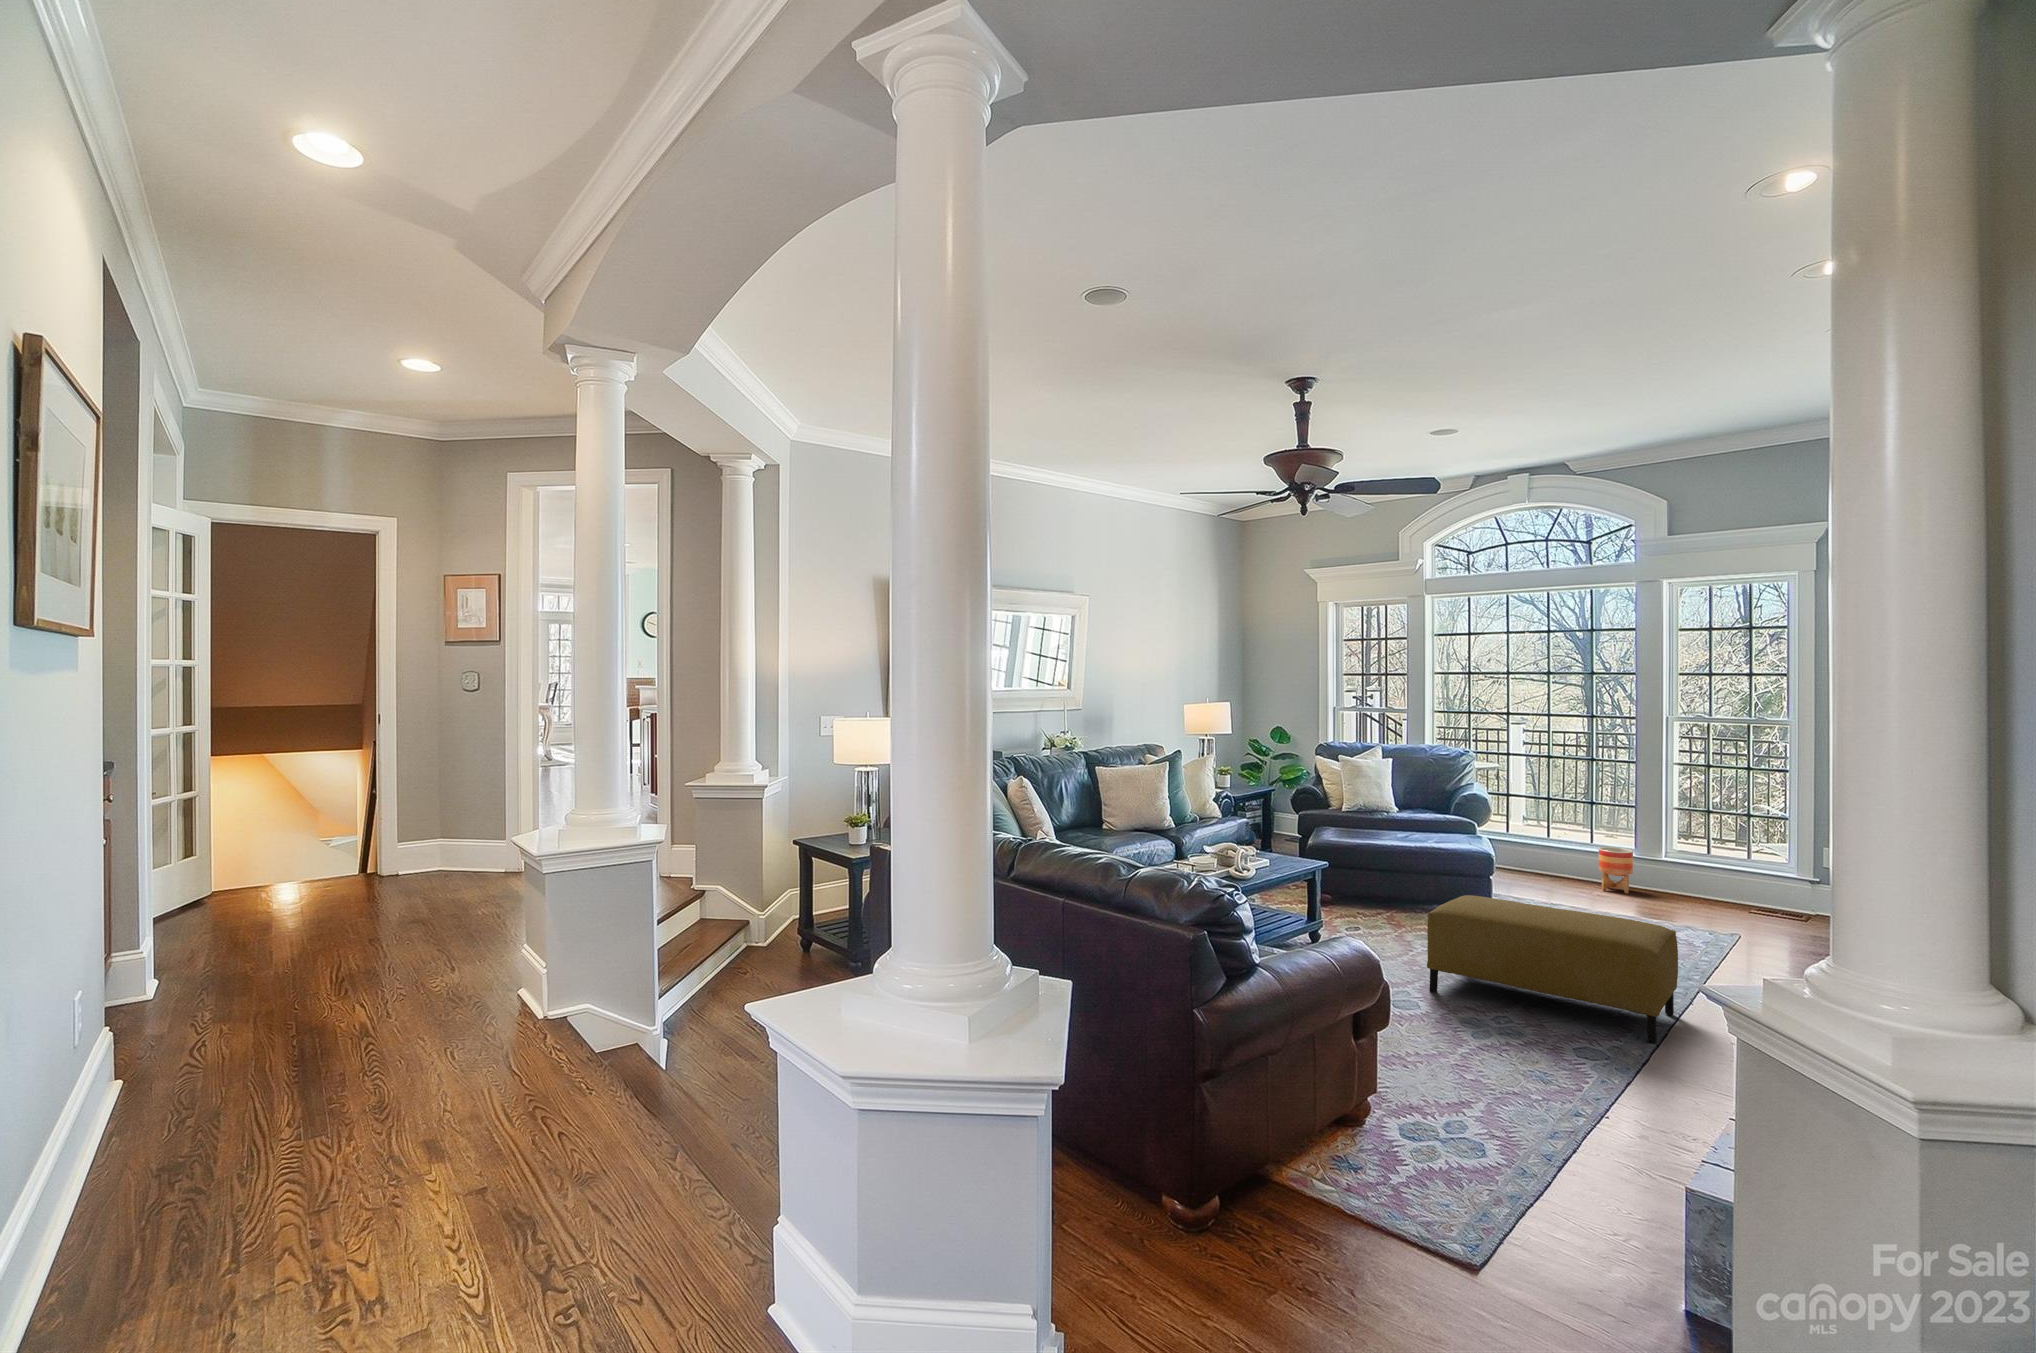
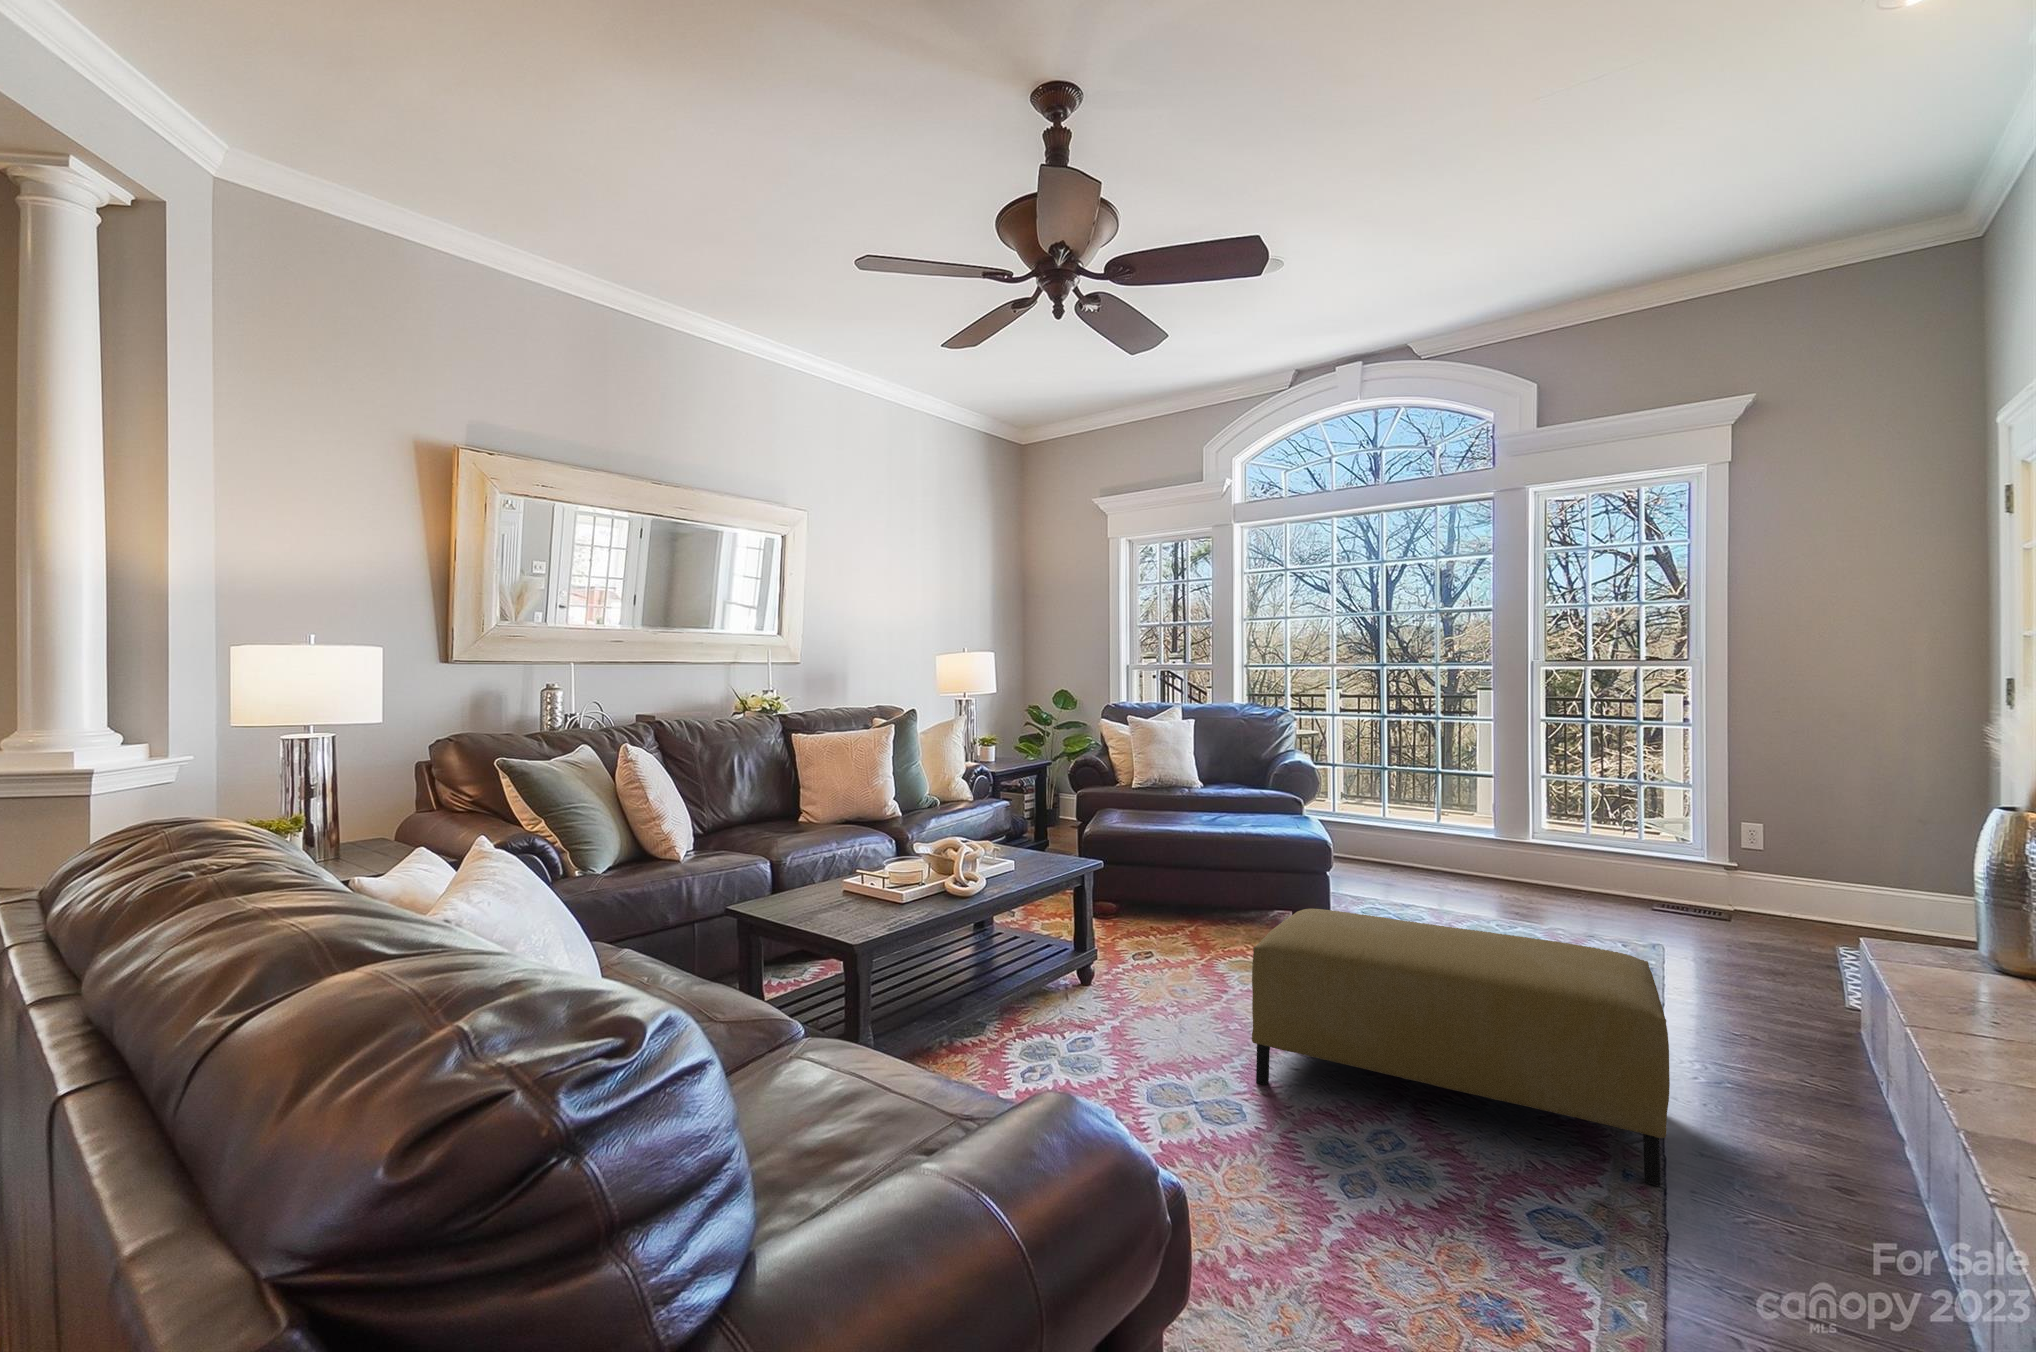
planter: present [1599,847,1633,894] -> none [1443,824,1484,882]

